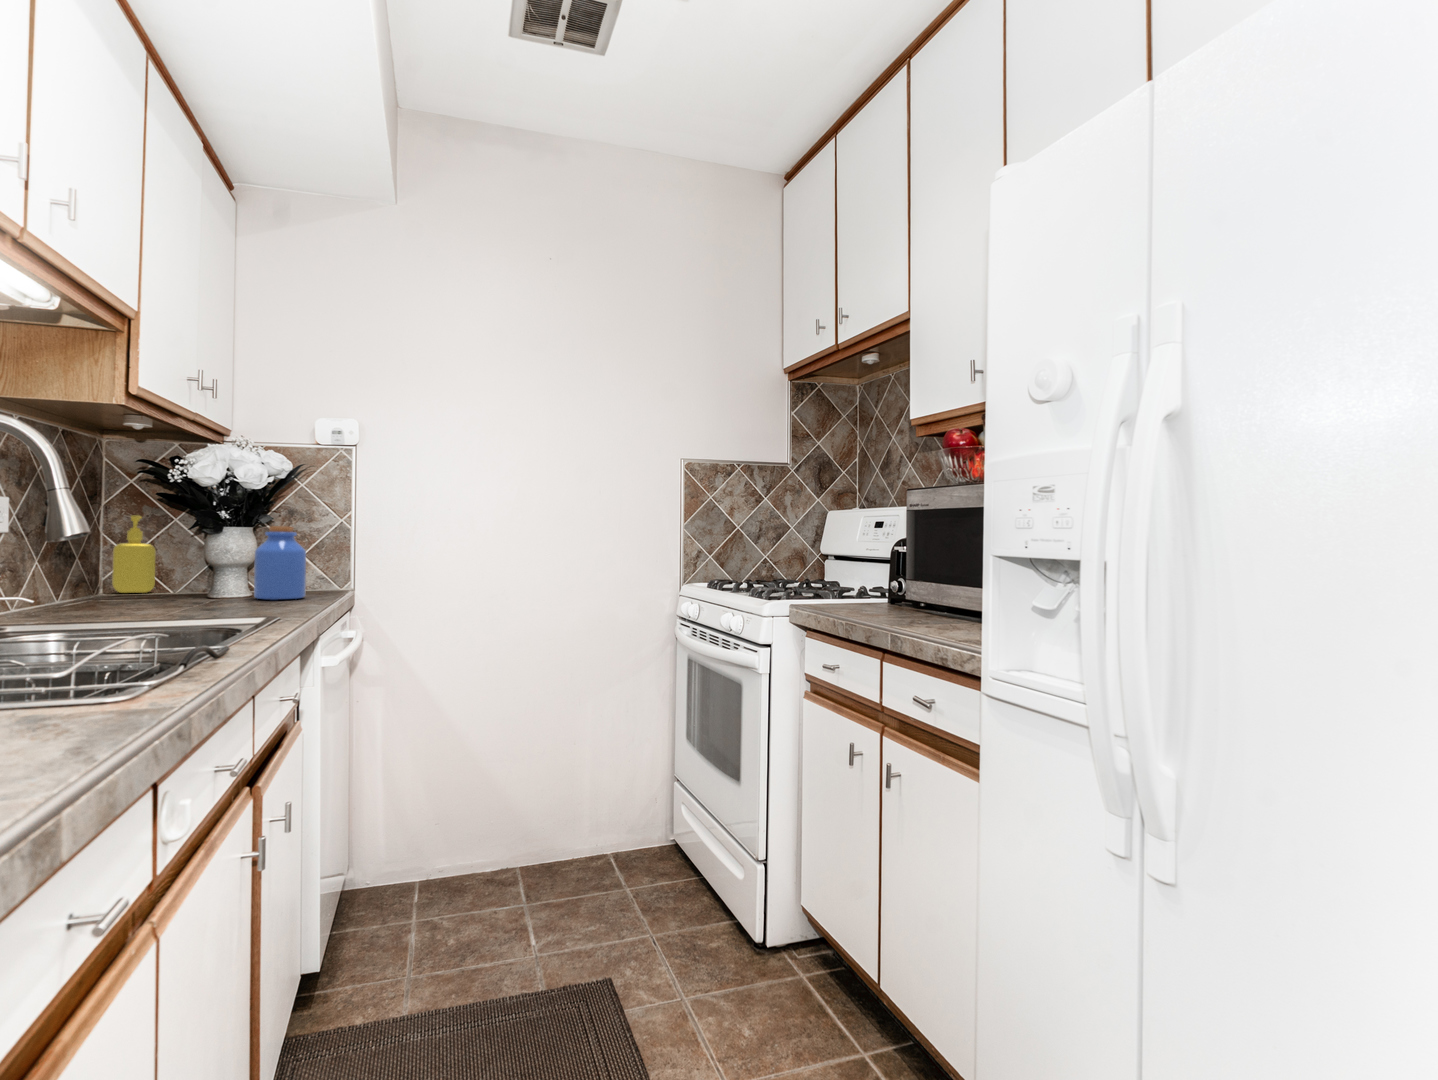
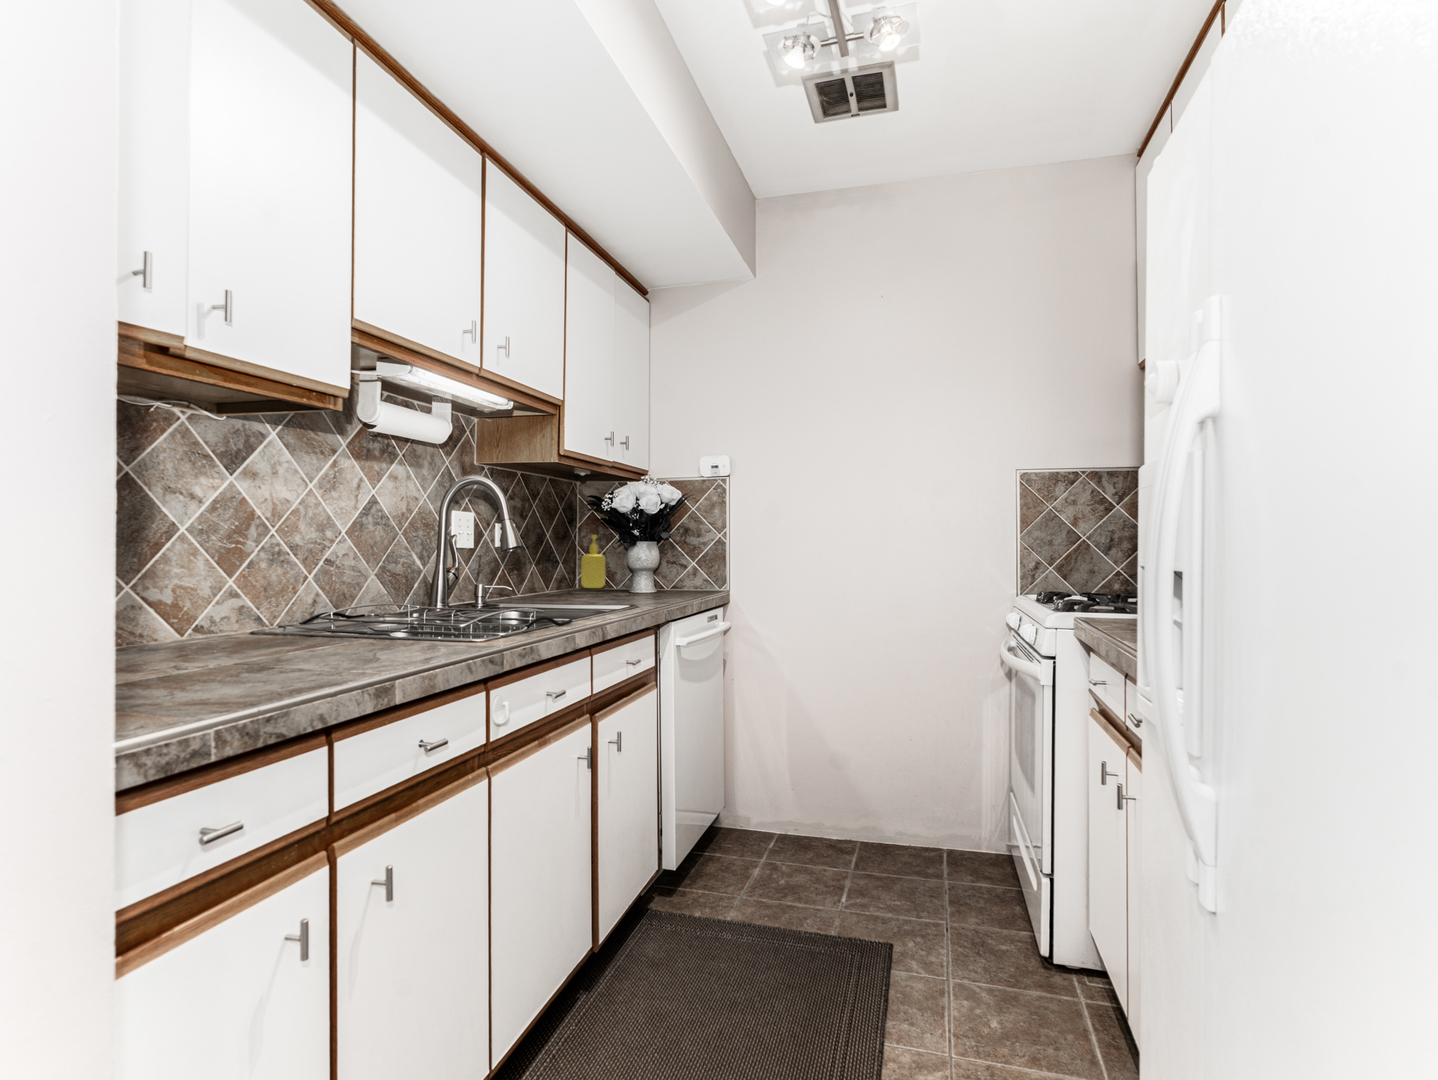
jar: present [254,526,306,600] -> none [654,541,688,595]

